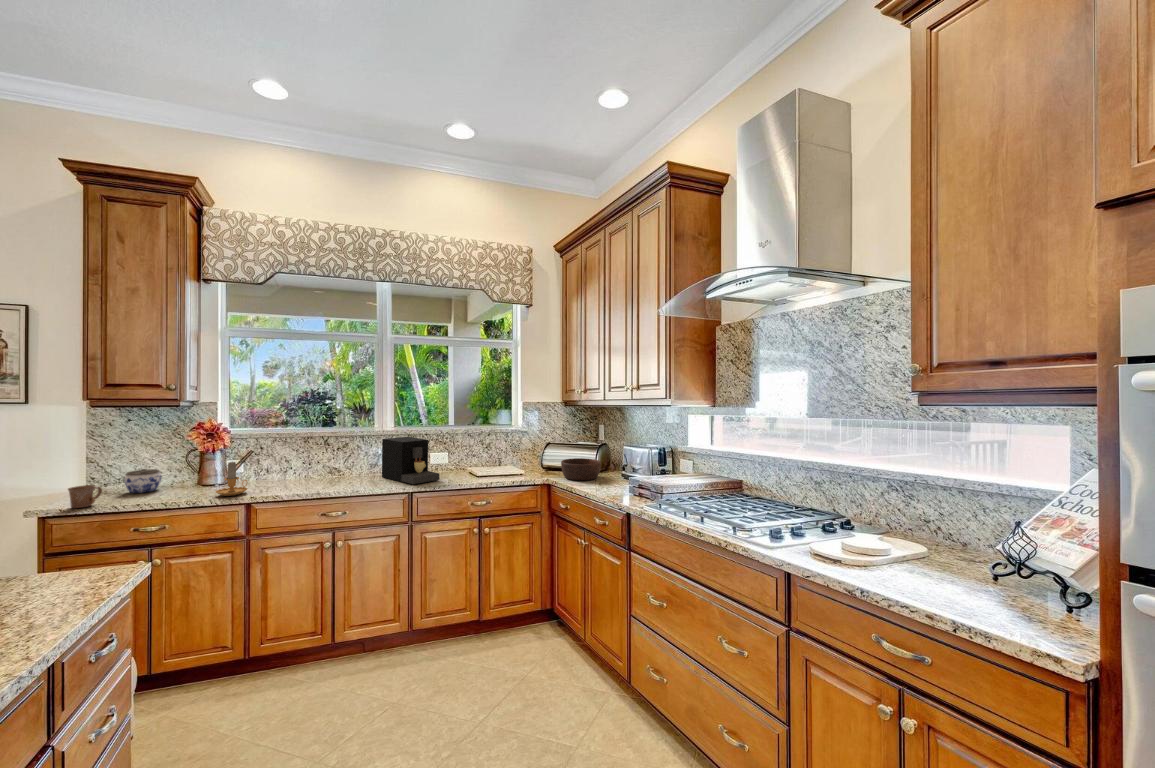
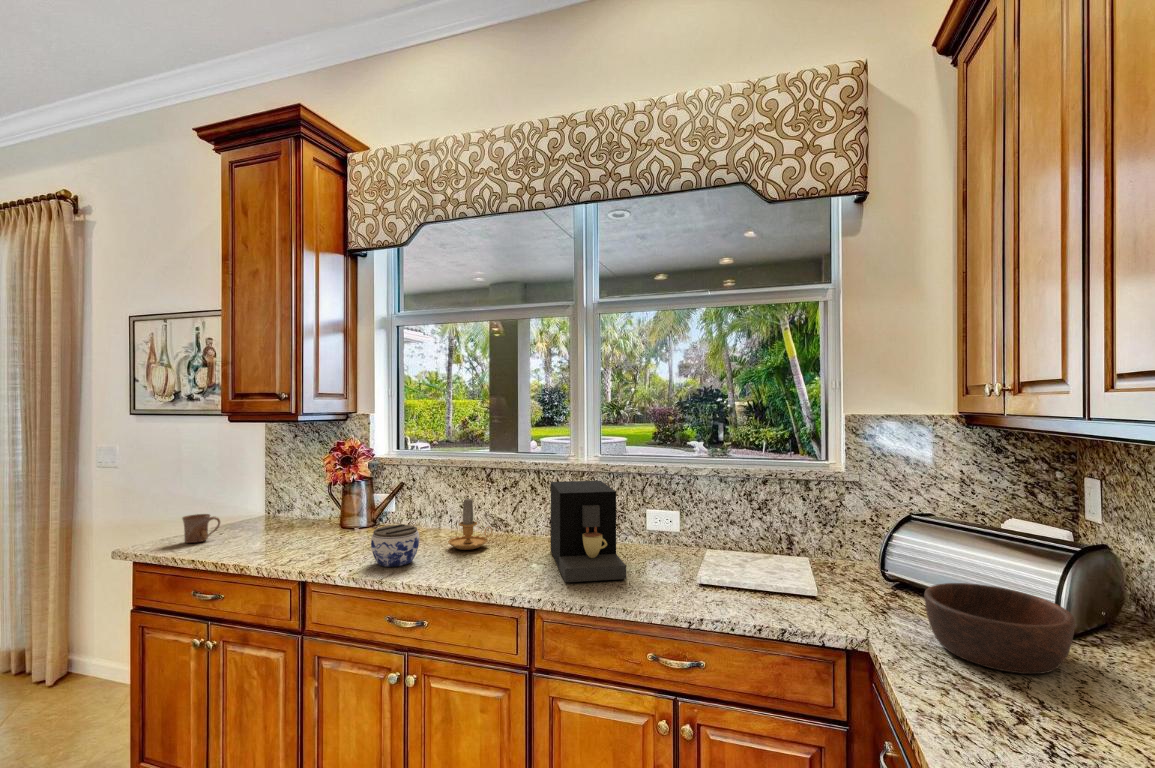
candle: present [216,462,248,496] -> present [448,498,492,550]
jar: present [124,469,161,493] -> present [371,524,420,567]

